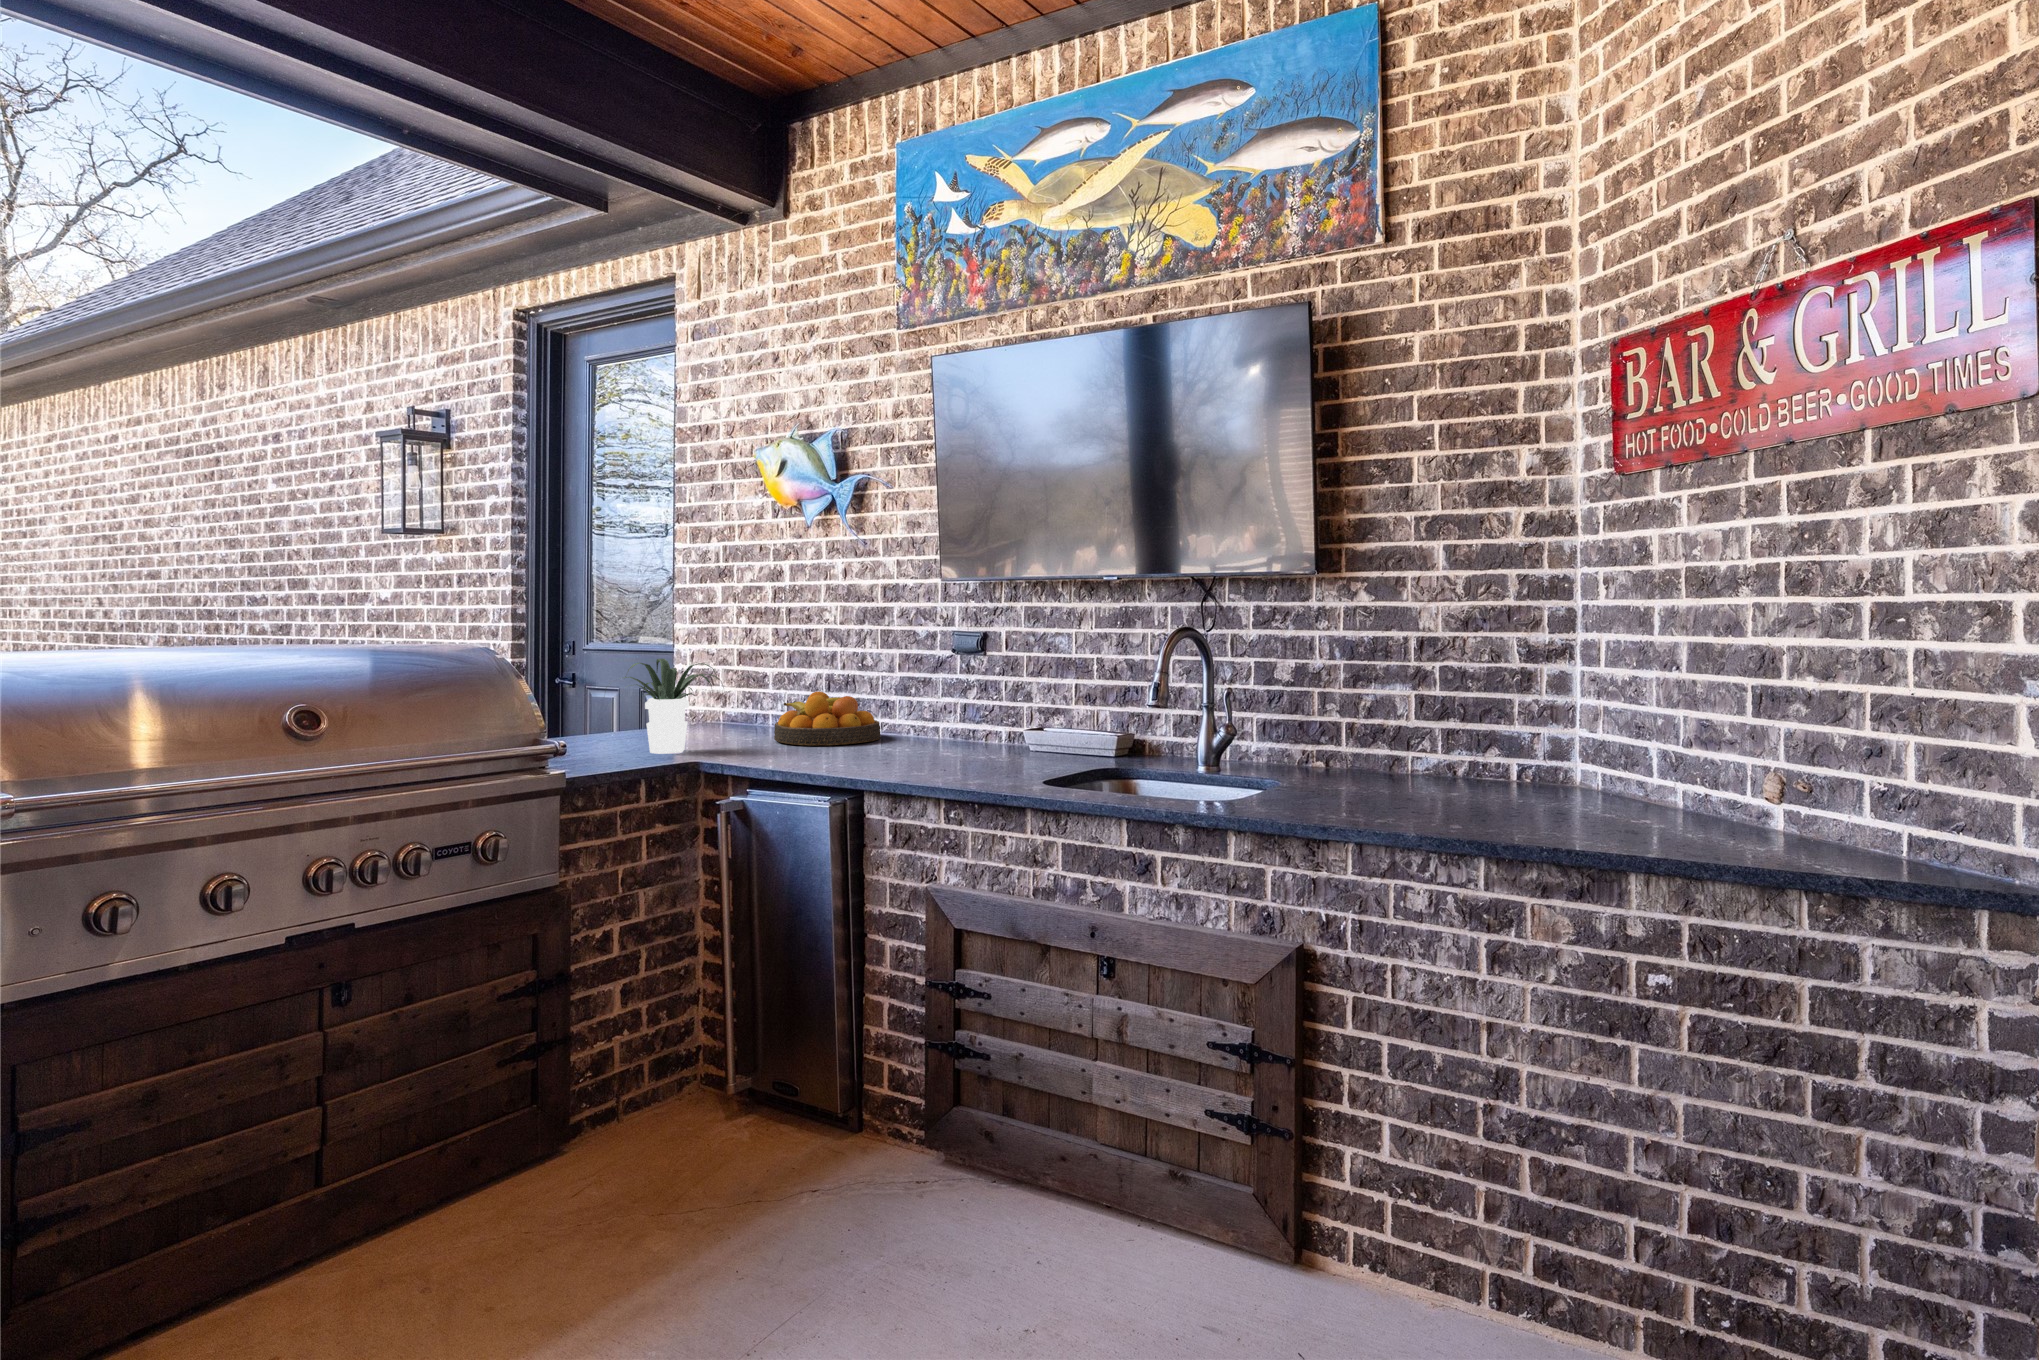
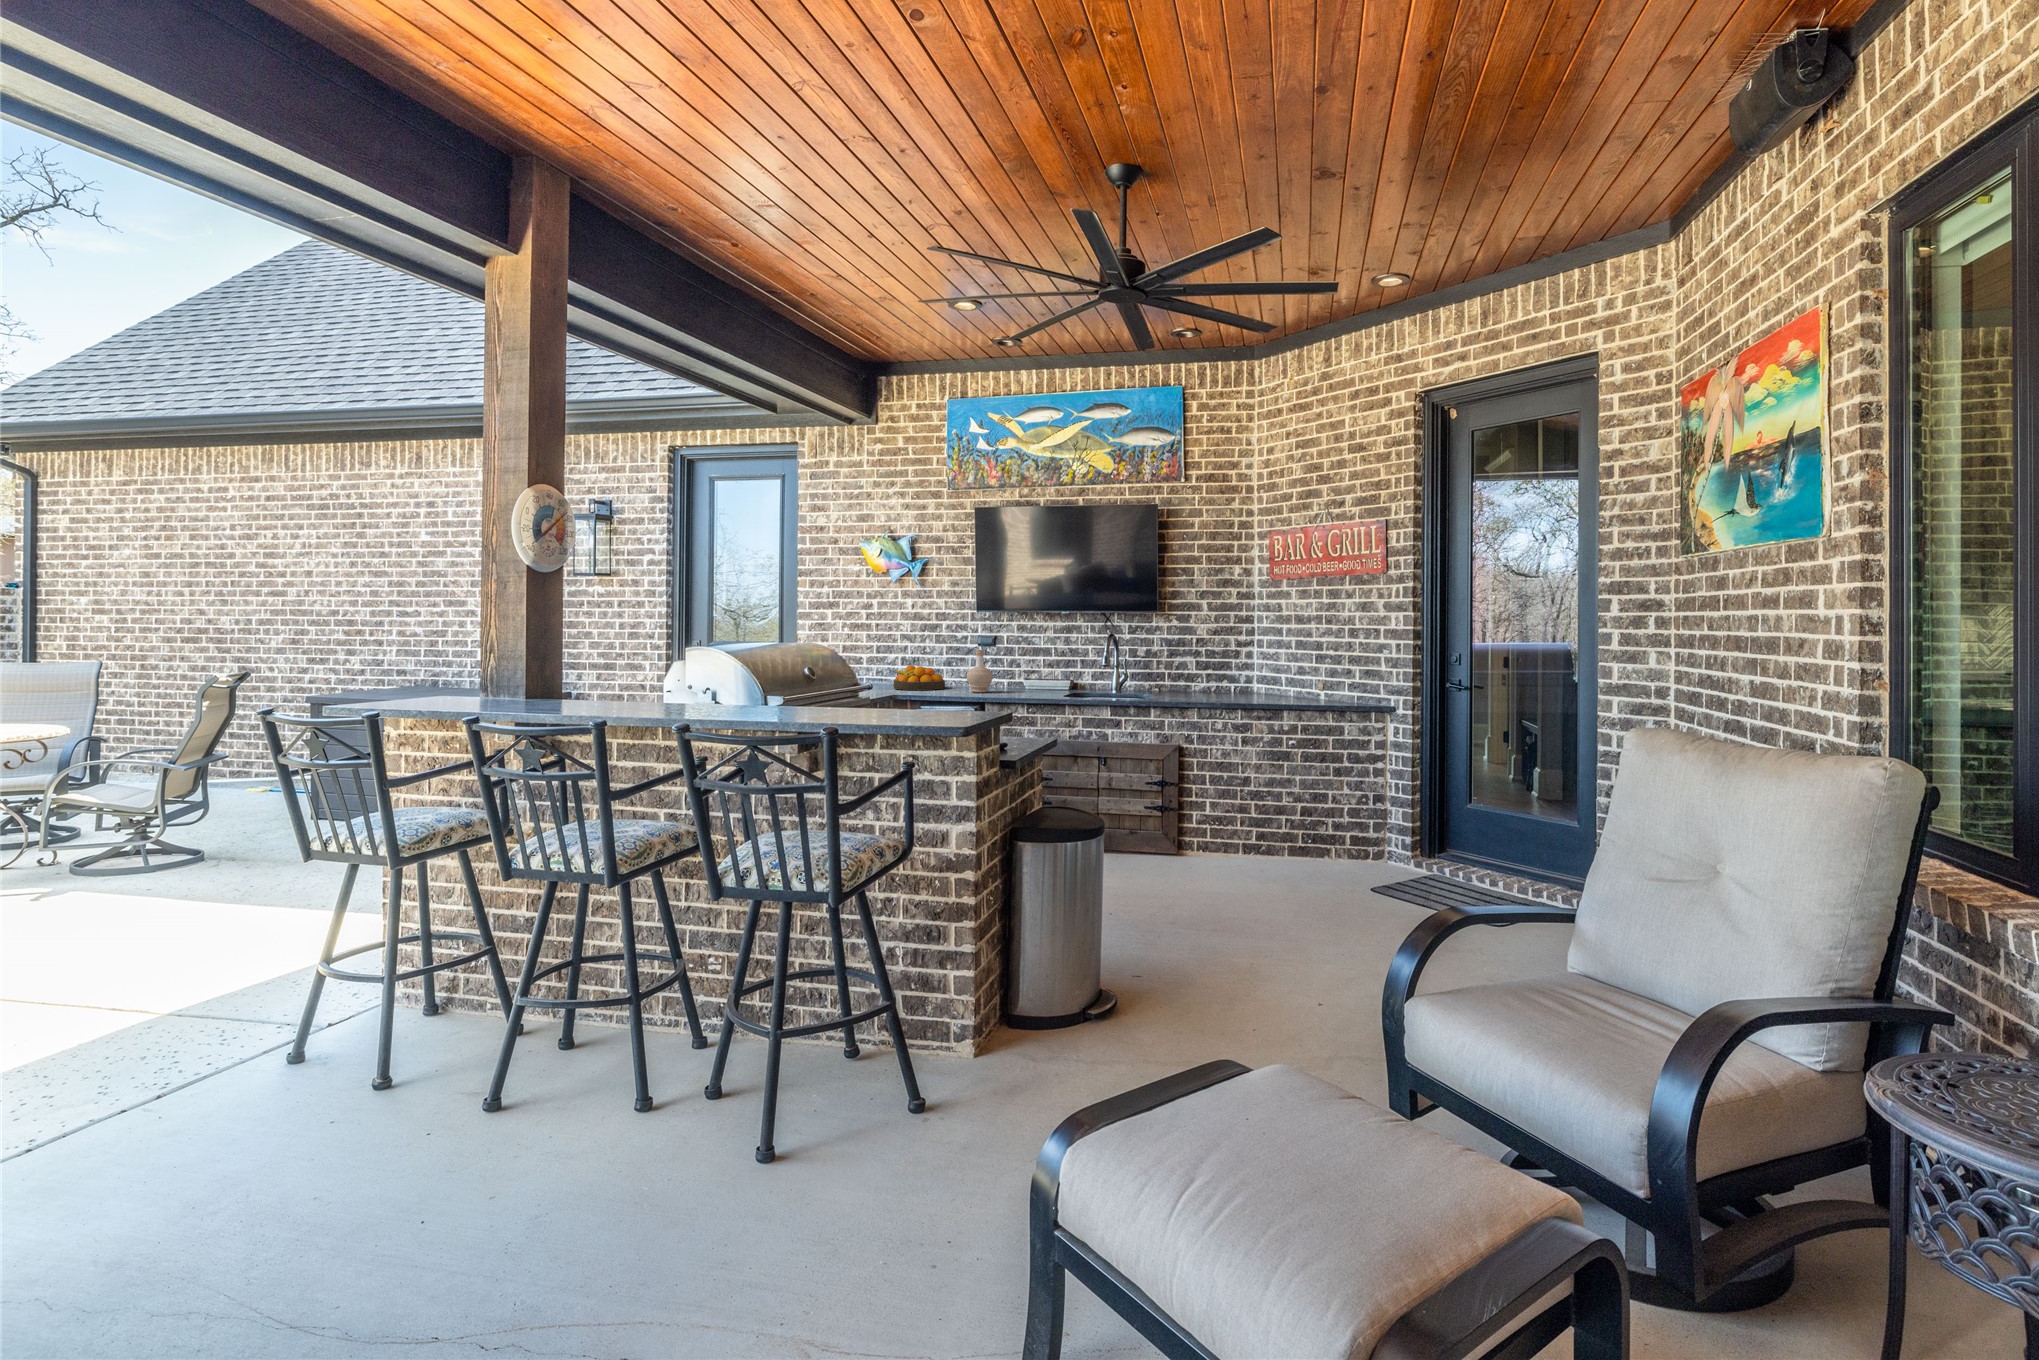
potted plant: present [624,659,723,754] -> none [835,649,889,694]
bottle: none [873,663,931,758] -> present [967,649,993,693]

